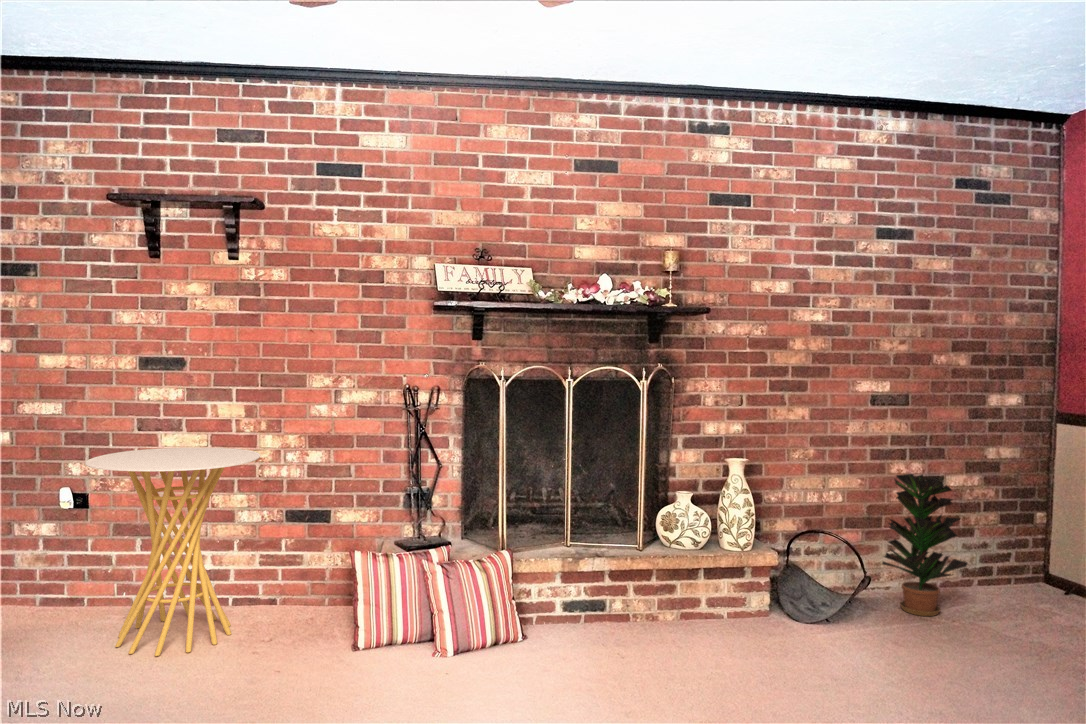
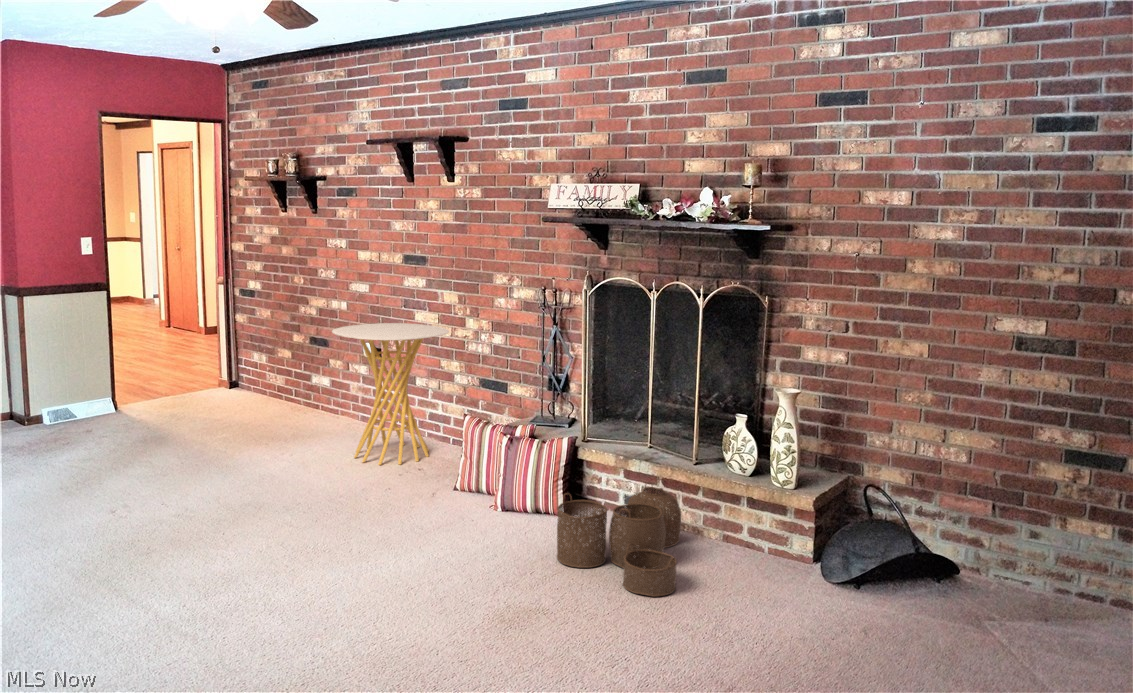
potted plant: present [882,474,967,616] -> none [954,441,1074,621]
woven basket: none [602,577,760,688] -> present [557,482,681,597]

